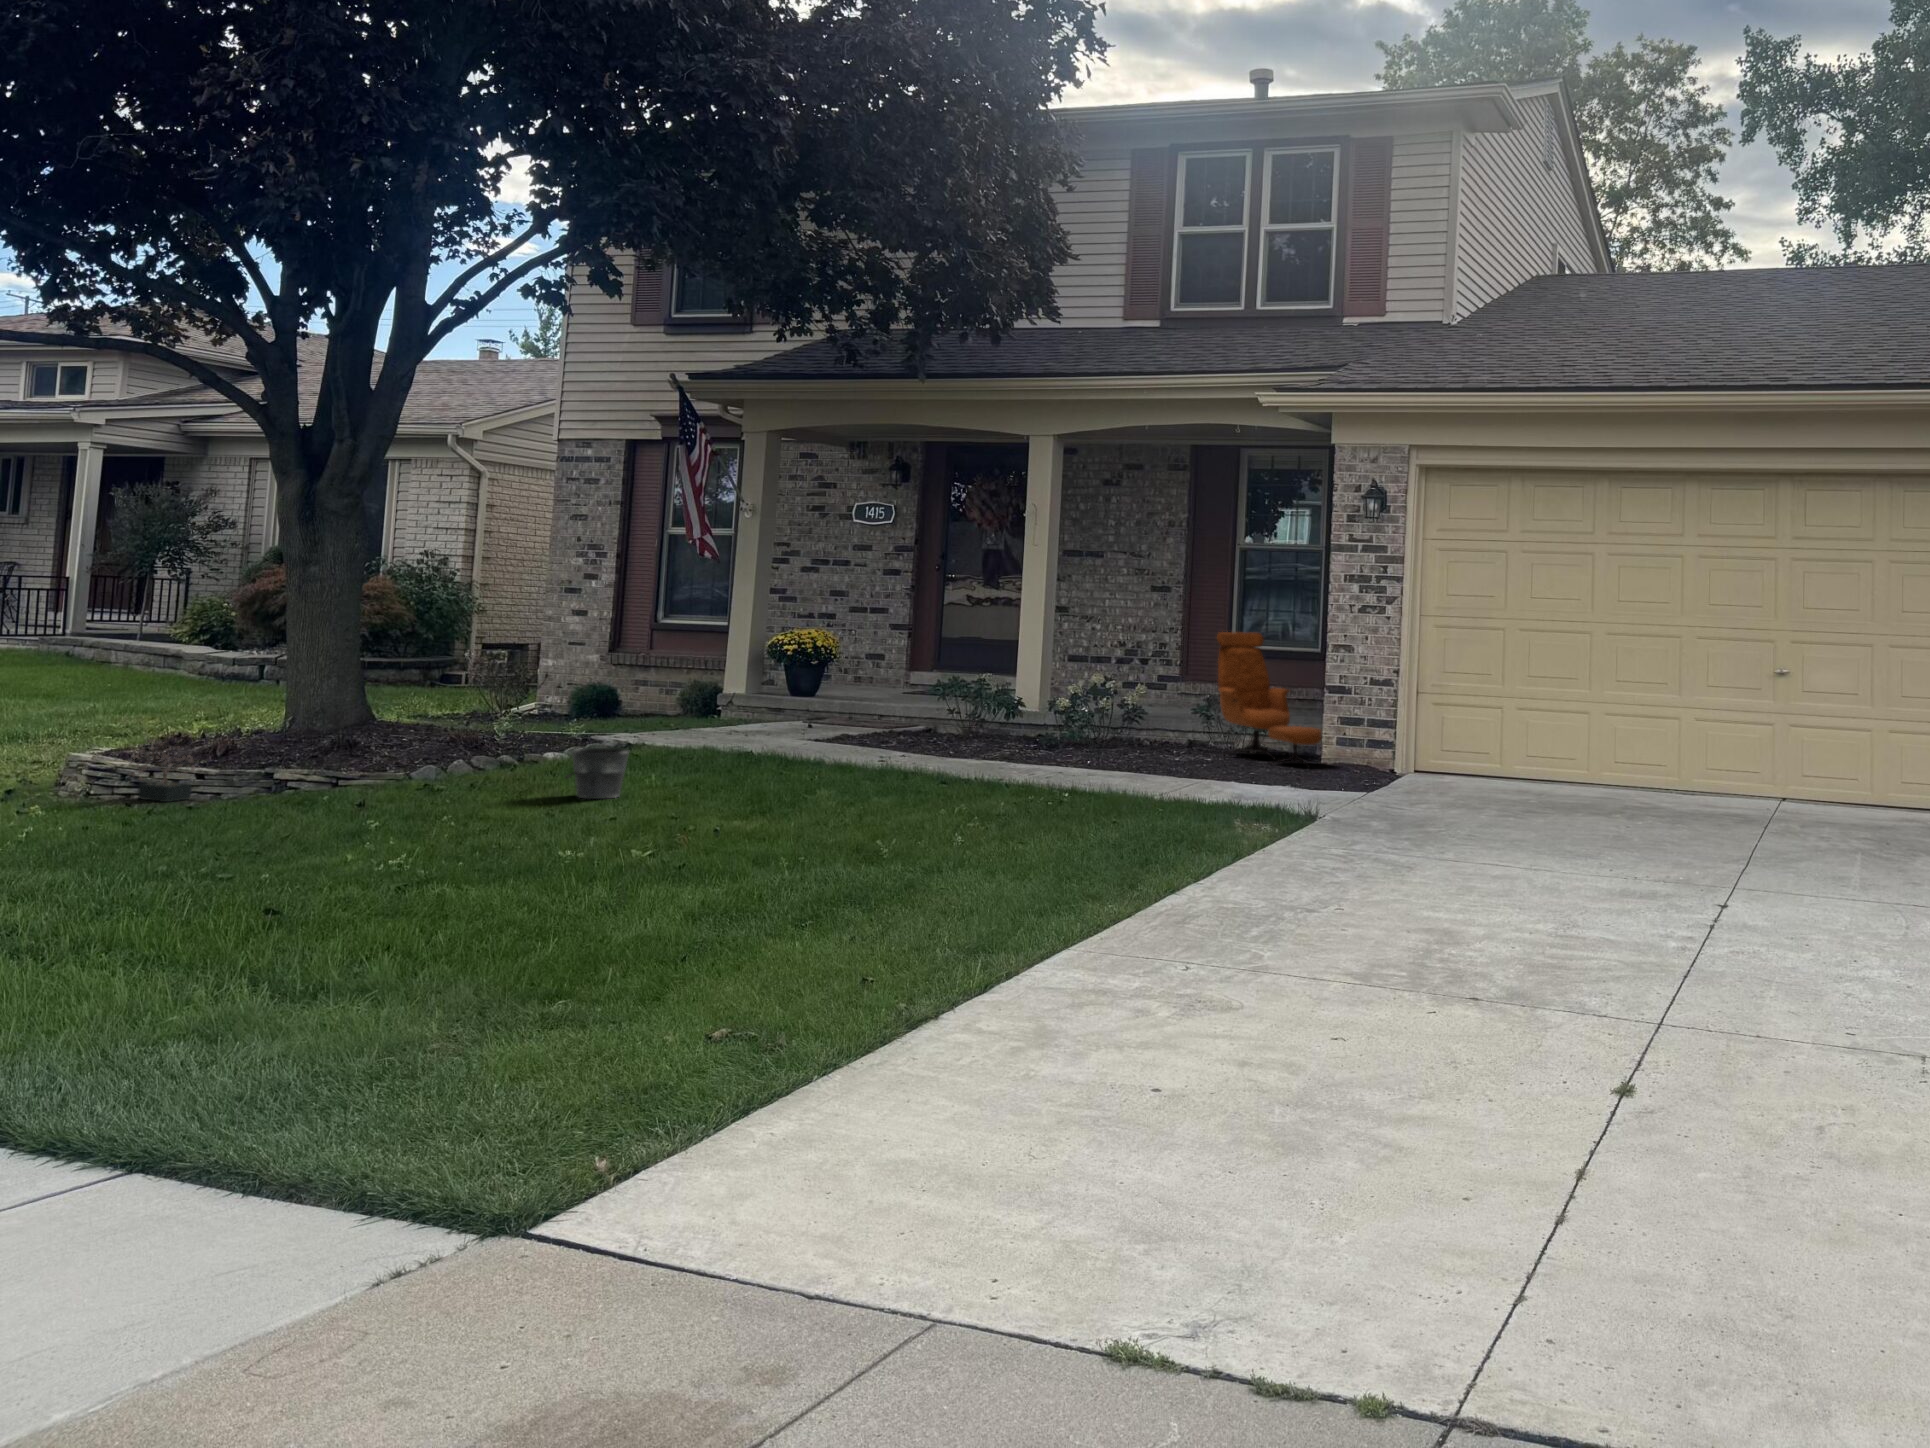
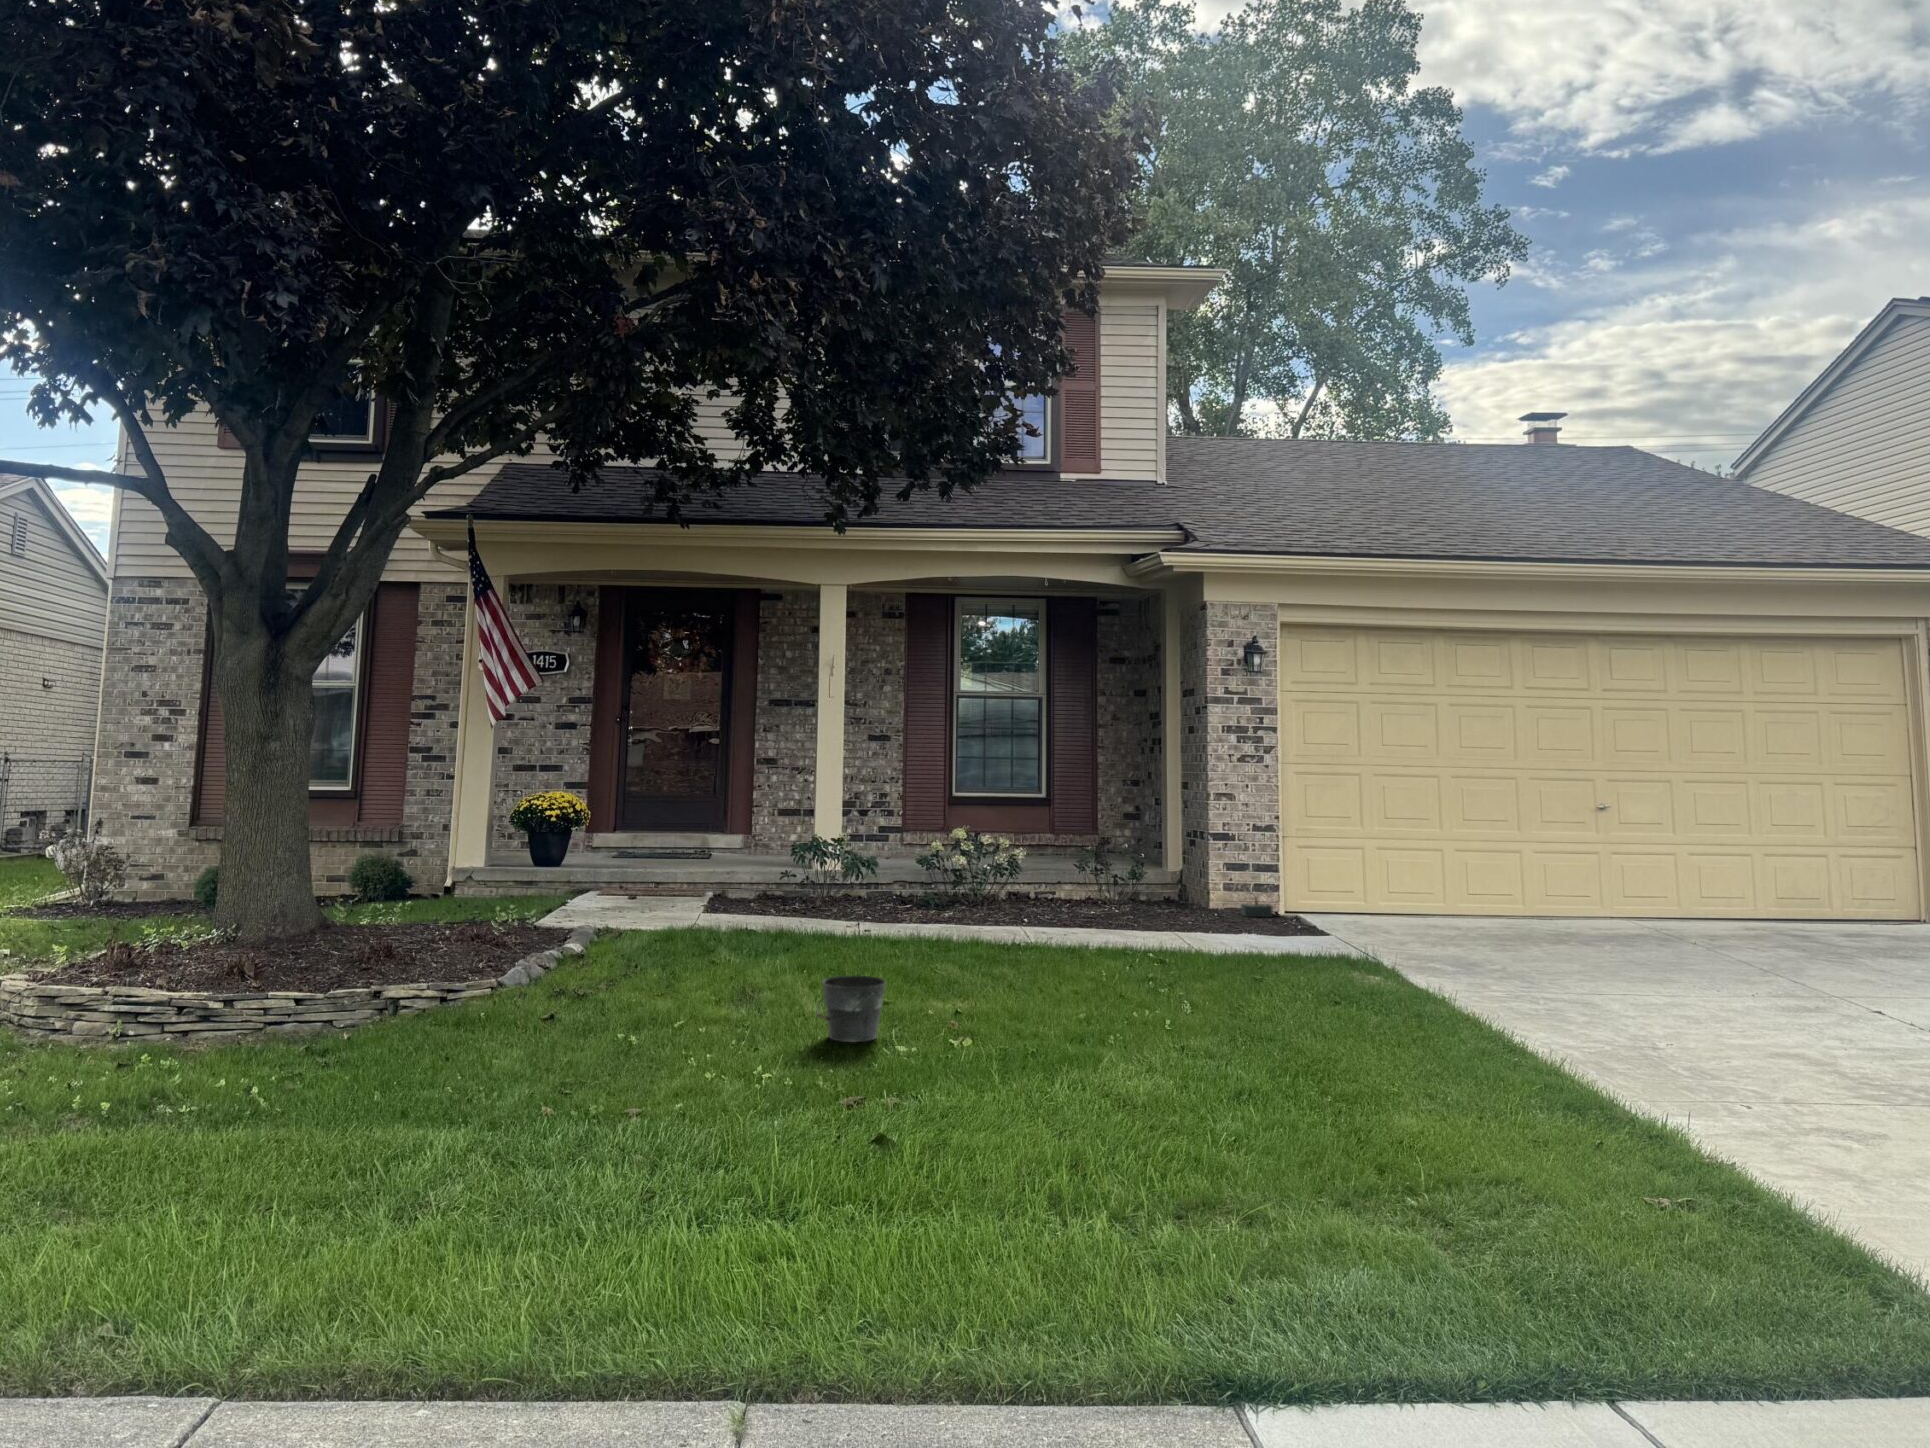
lounge chair: present [1217,632,1321,764] -> none [1070,783,1213,917]
decorative plant: present [127,740,195,802] -> present [1231,876,1274,917]

